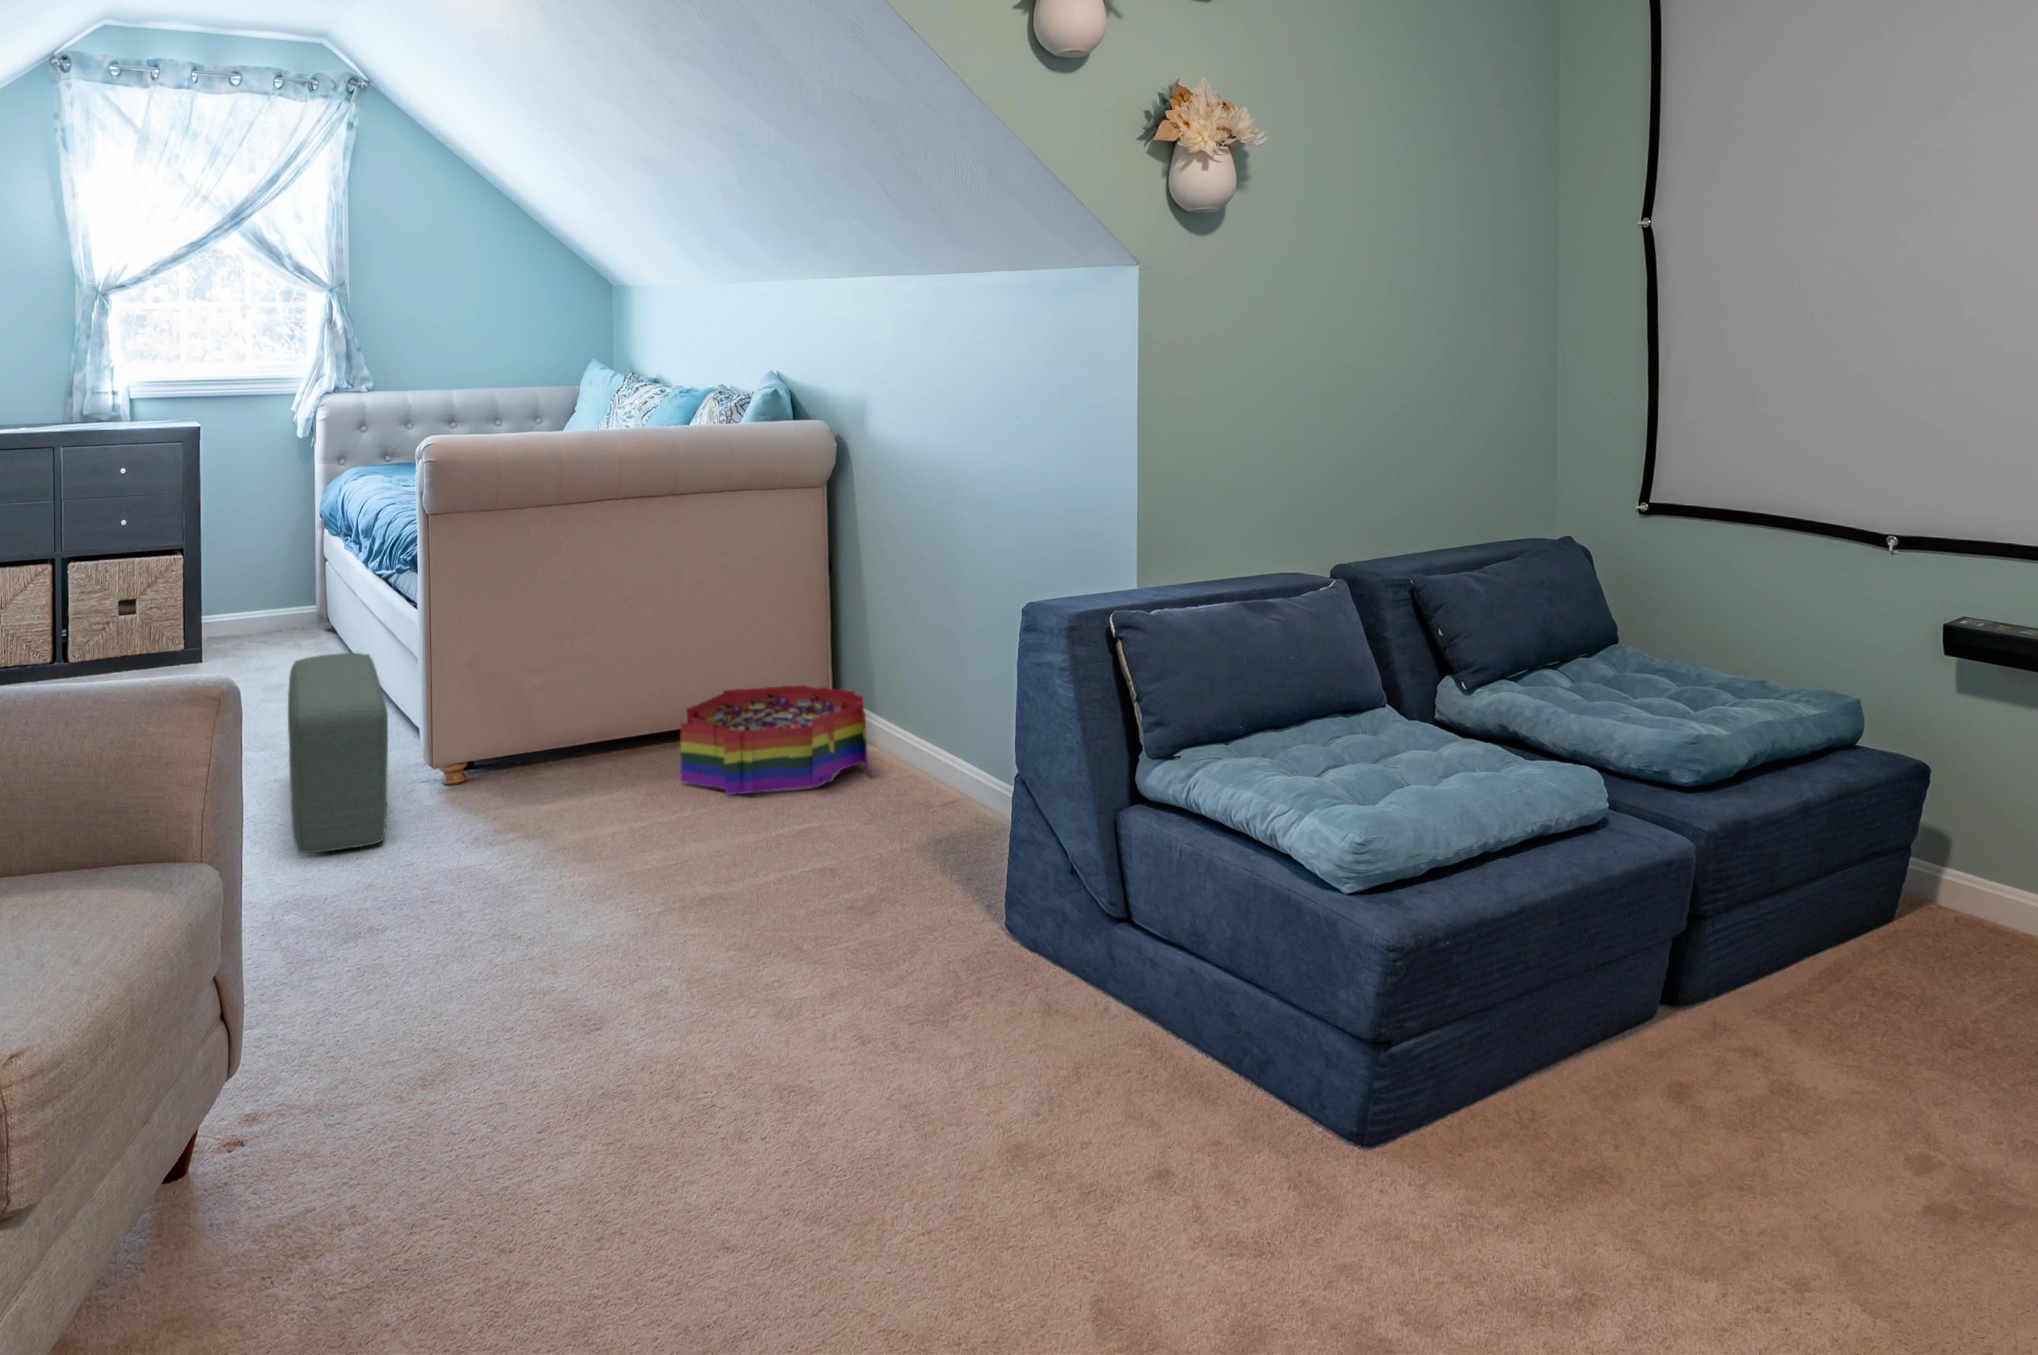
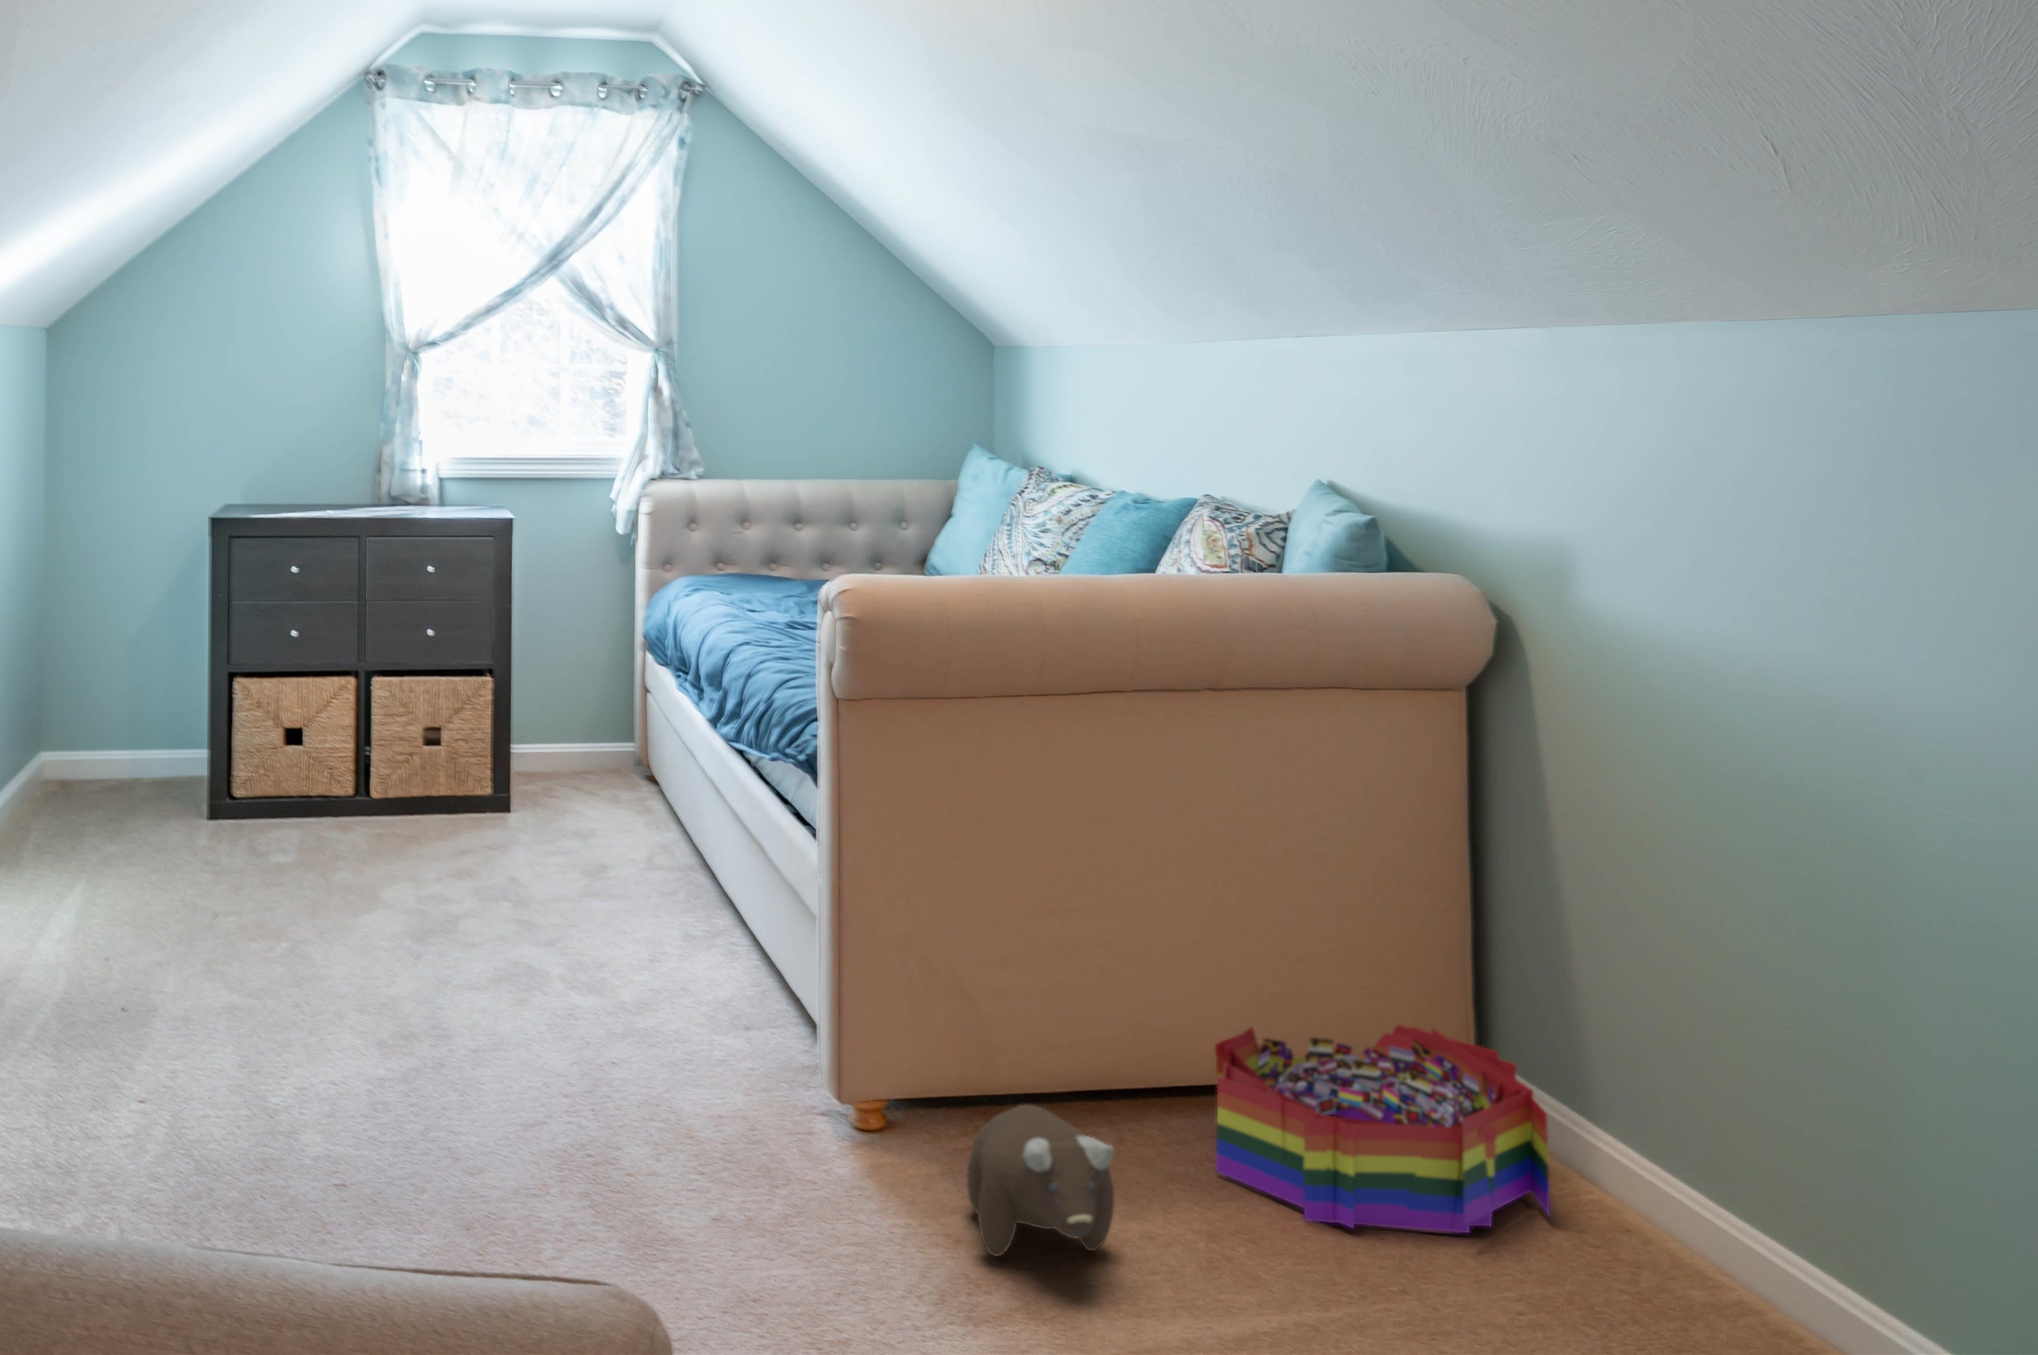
pouf: present [288,653,388,853] -> none [643,885,795,1228]
plush toy: none [510,745,599,836] -> present [967,1105,1114,1256]

